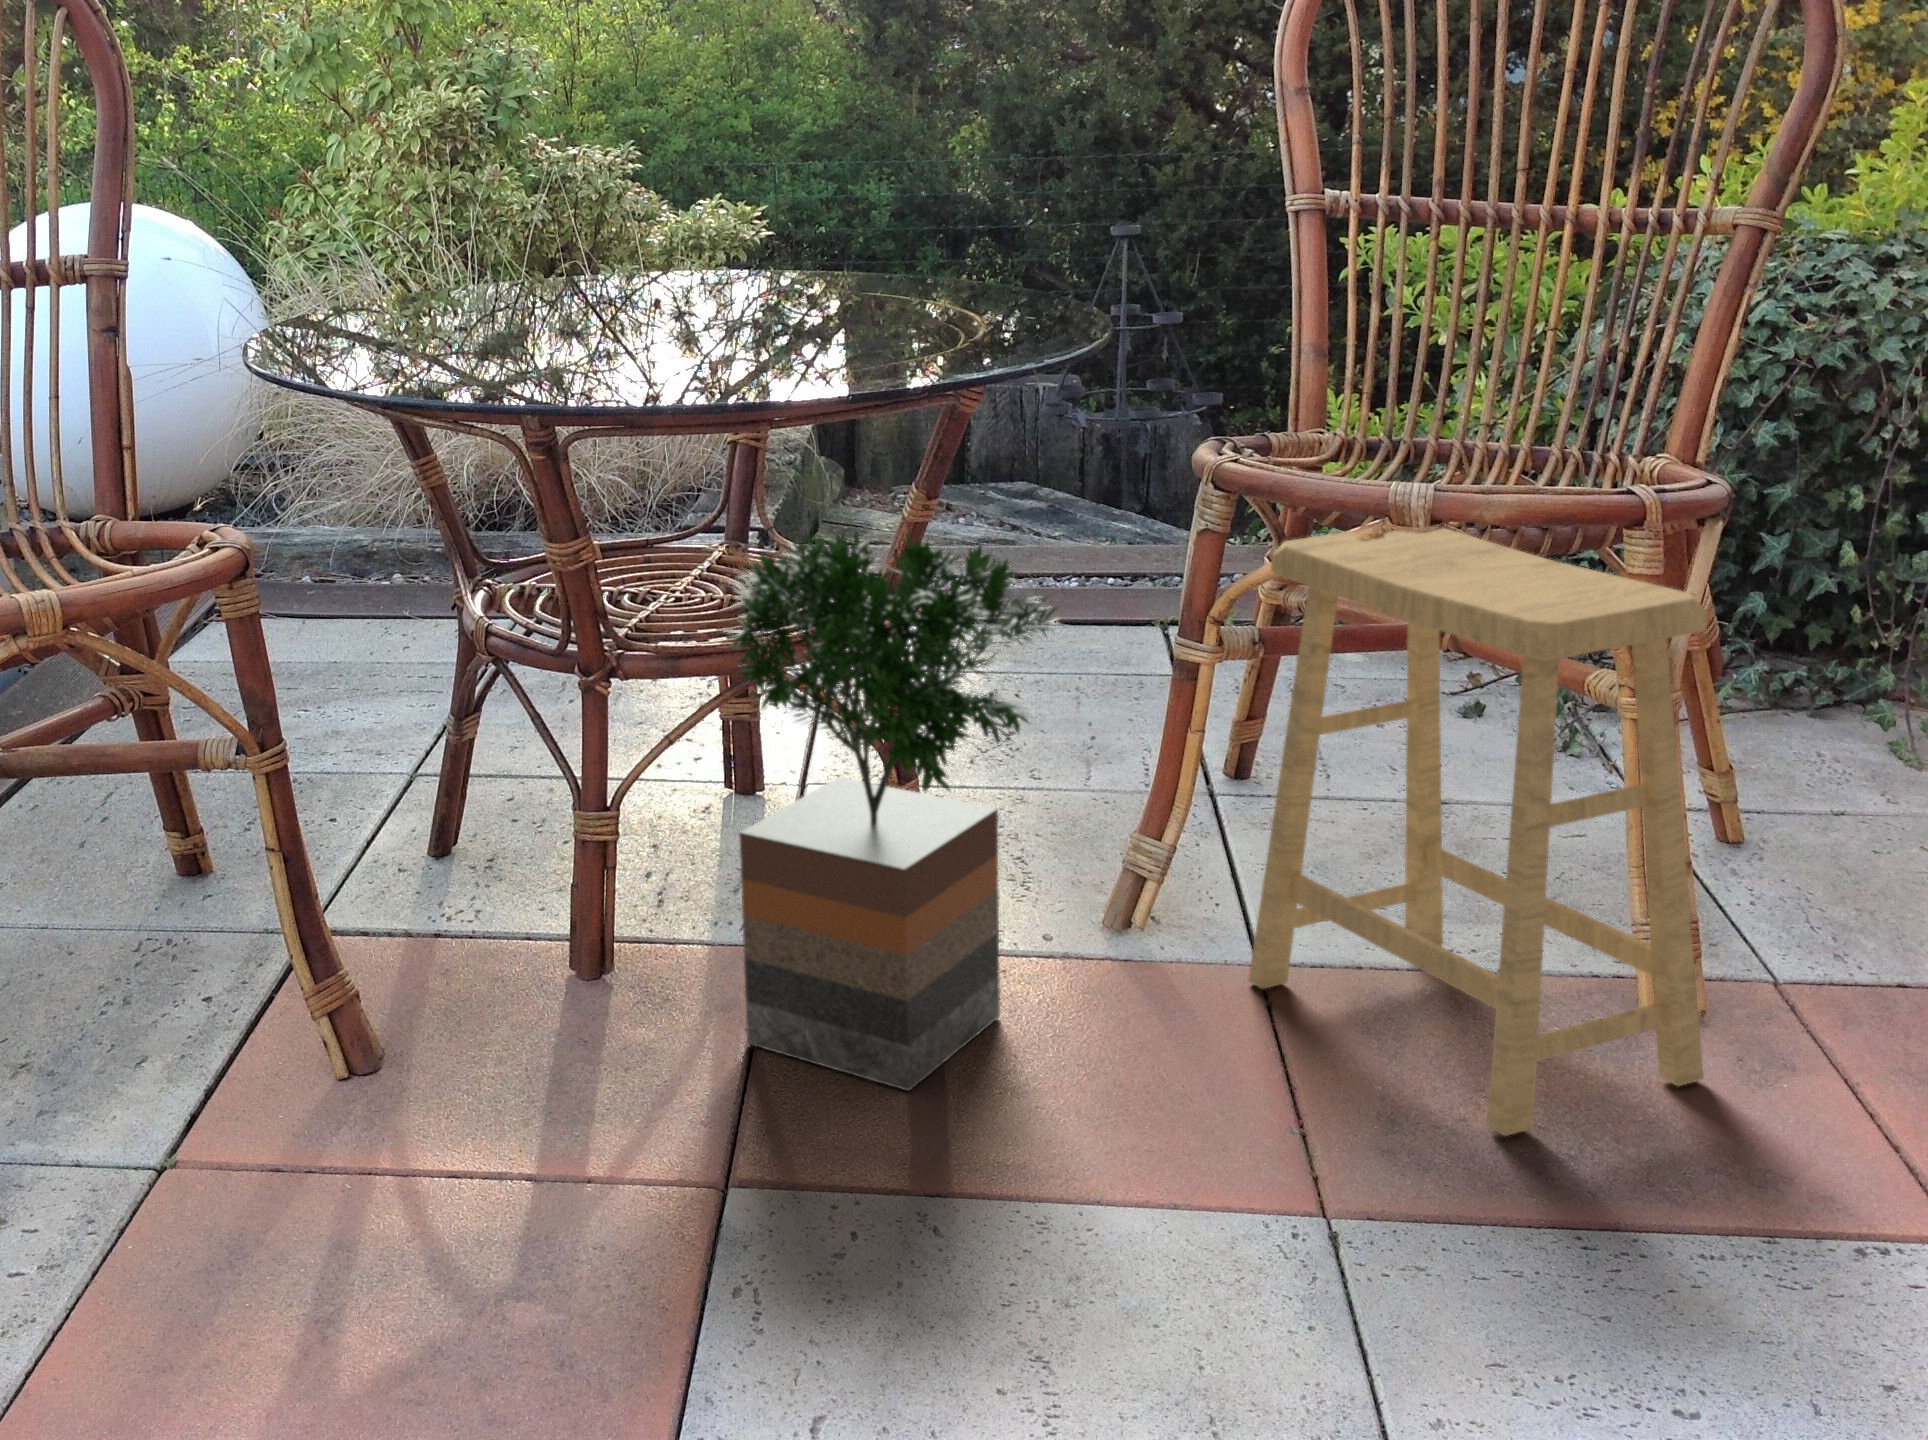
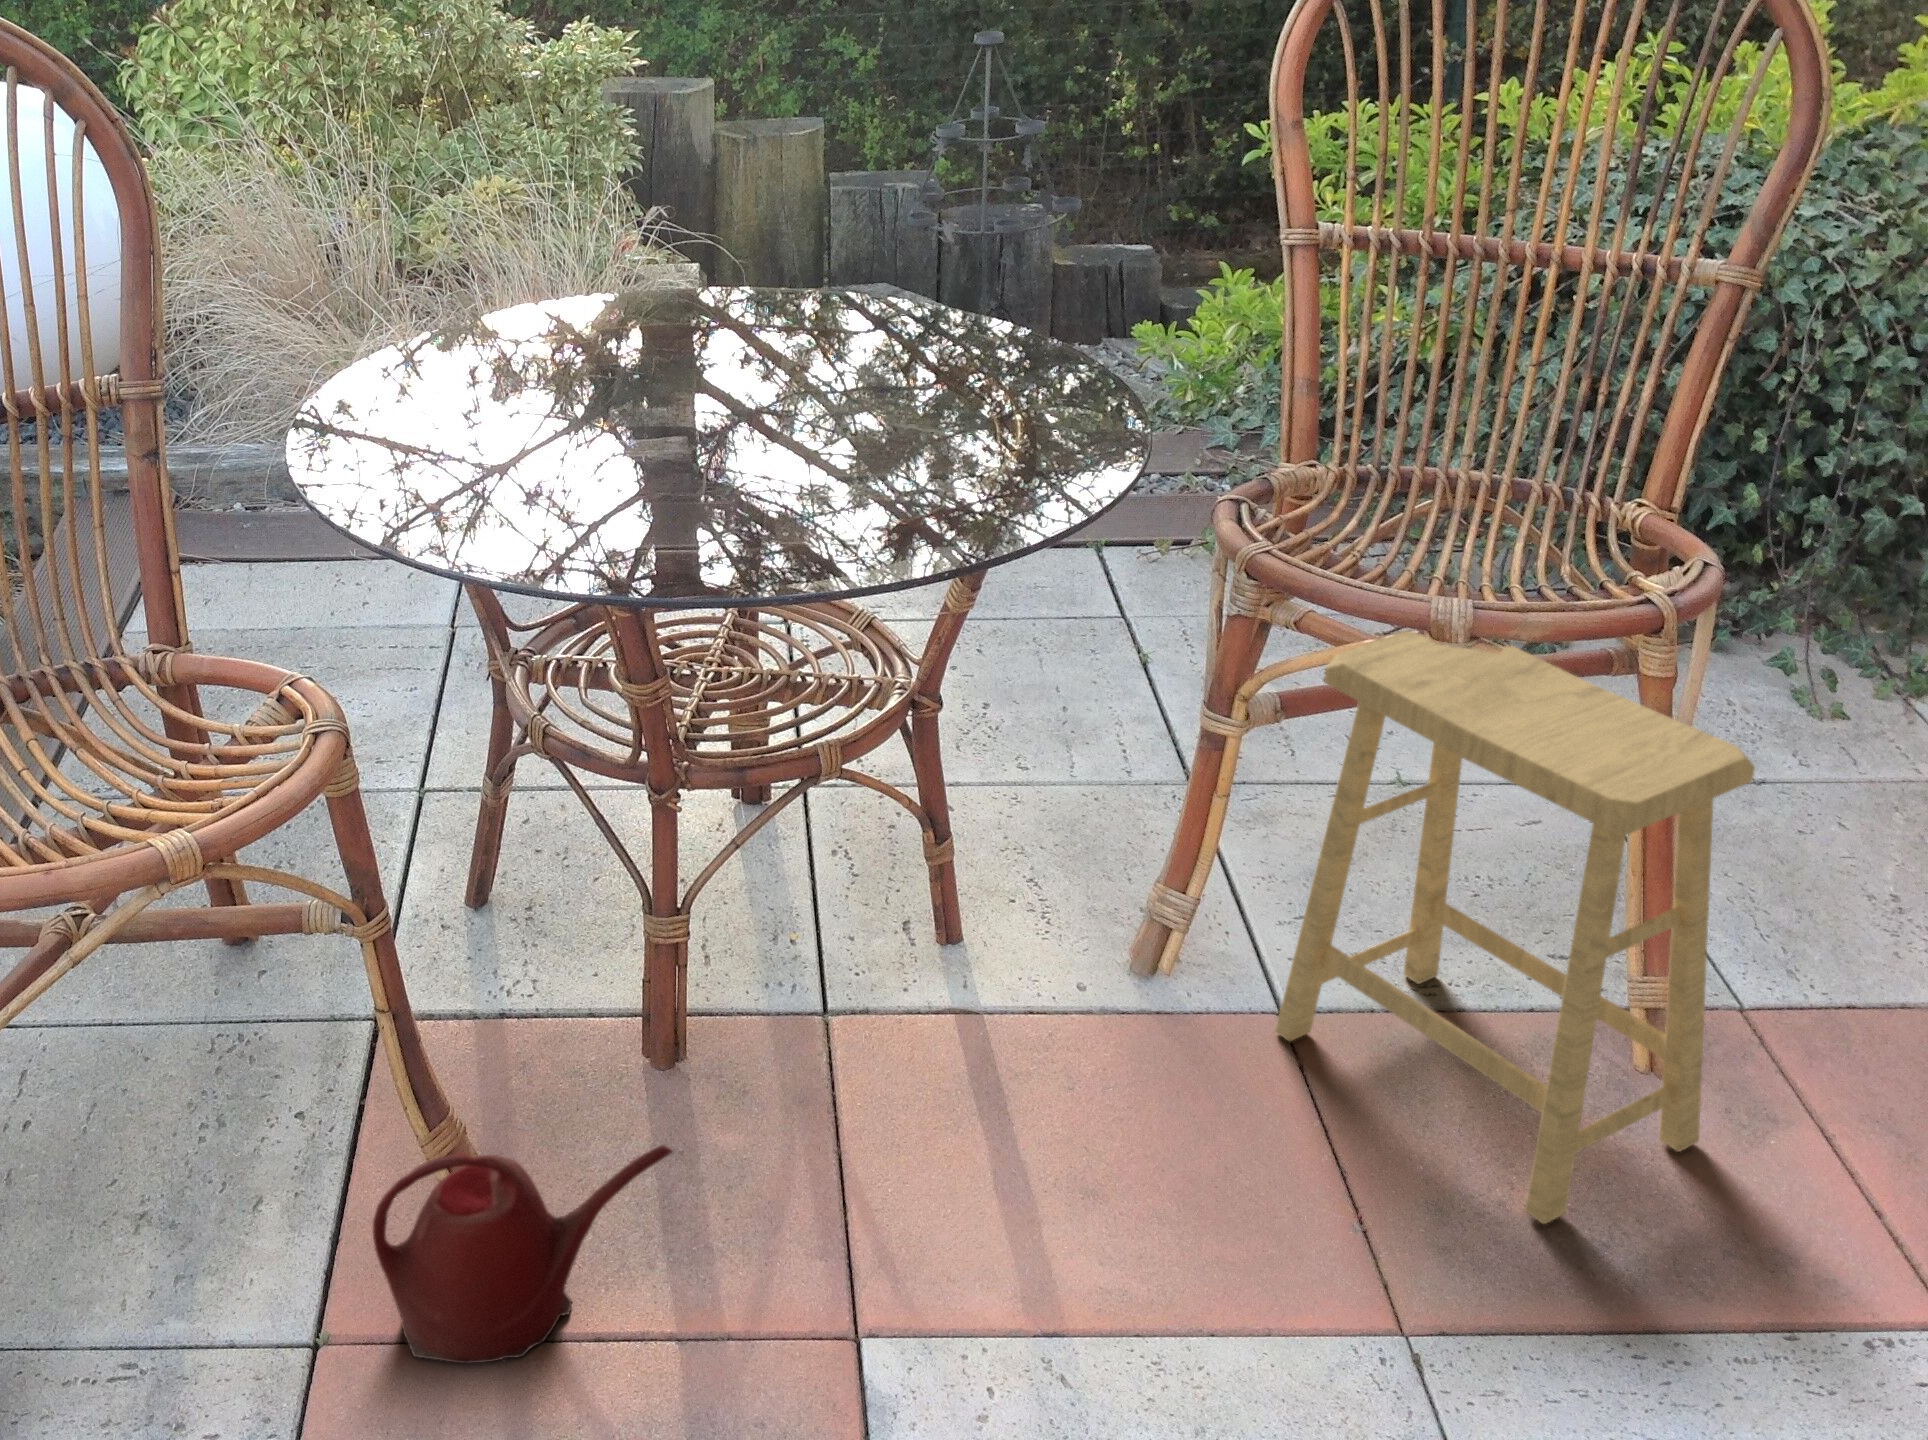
potted tree: present [724,532,1059,1091] -> none [815,660,1148,1194]
watering can: none [222,964,538,1193] -> present [373,1145,673,1364]

